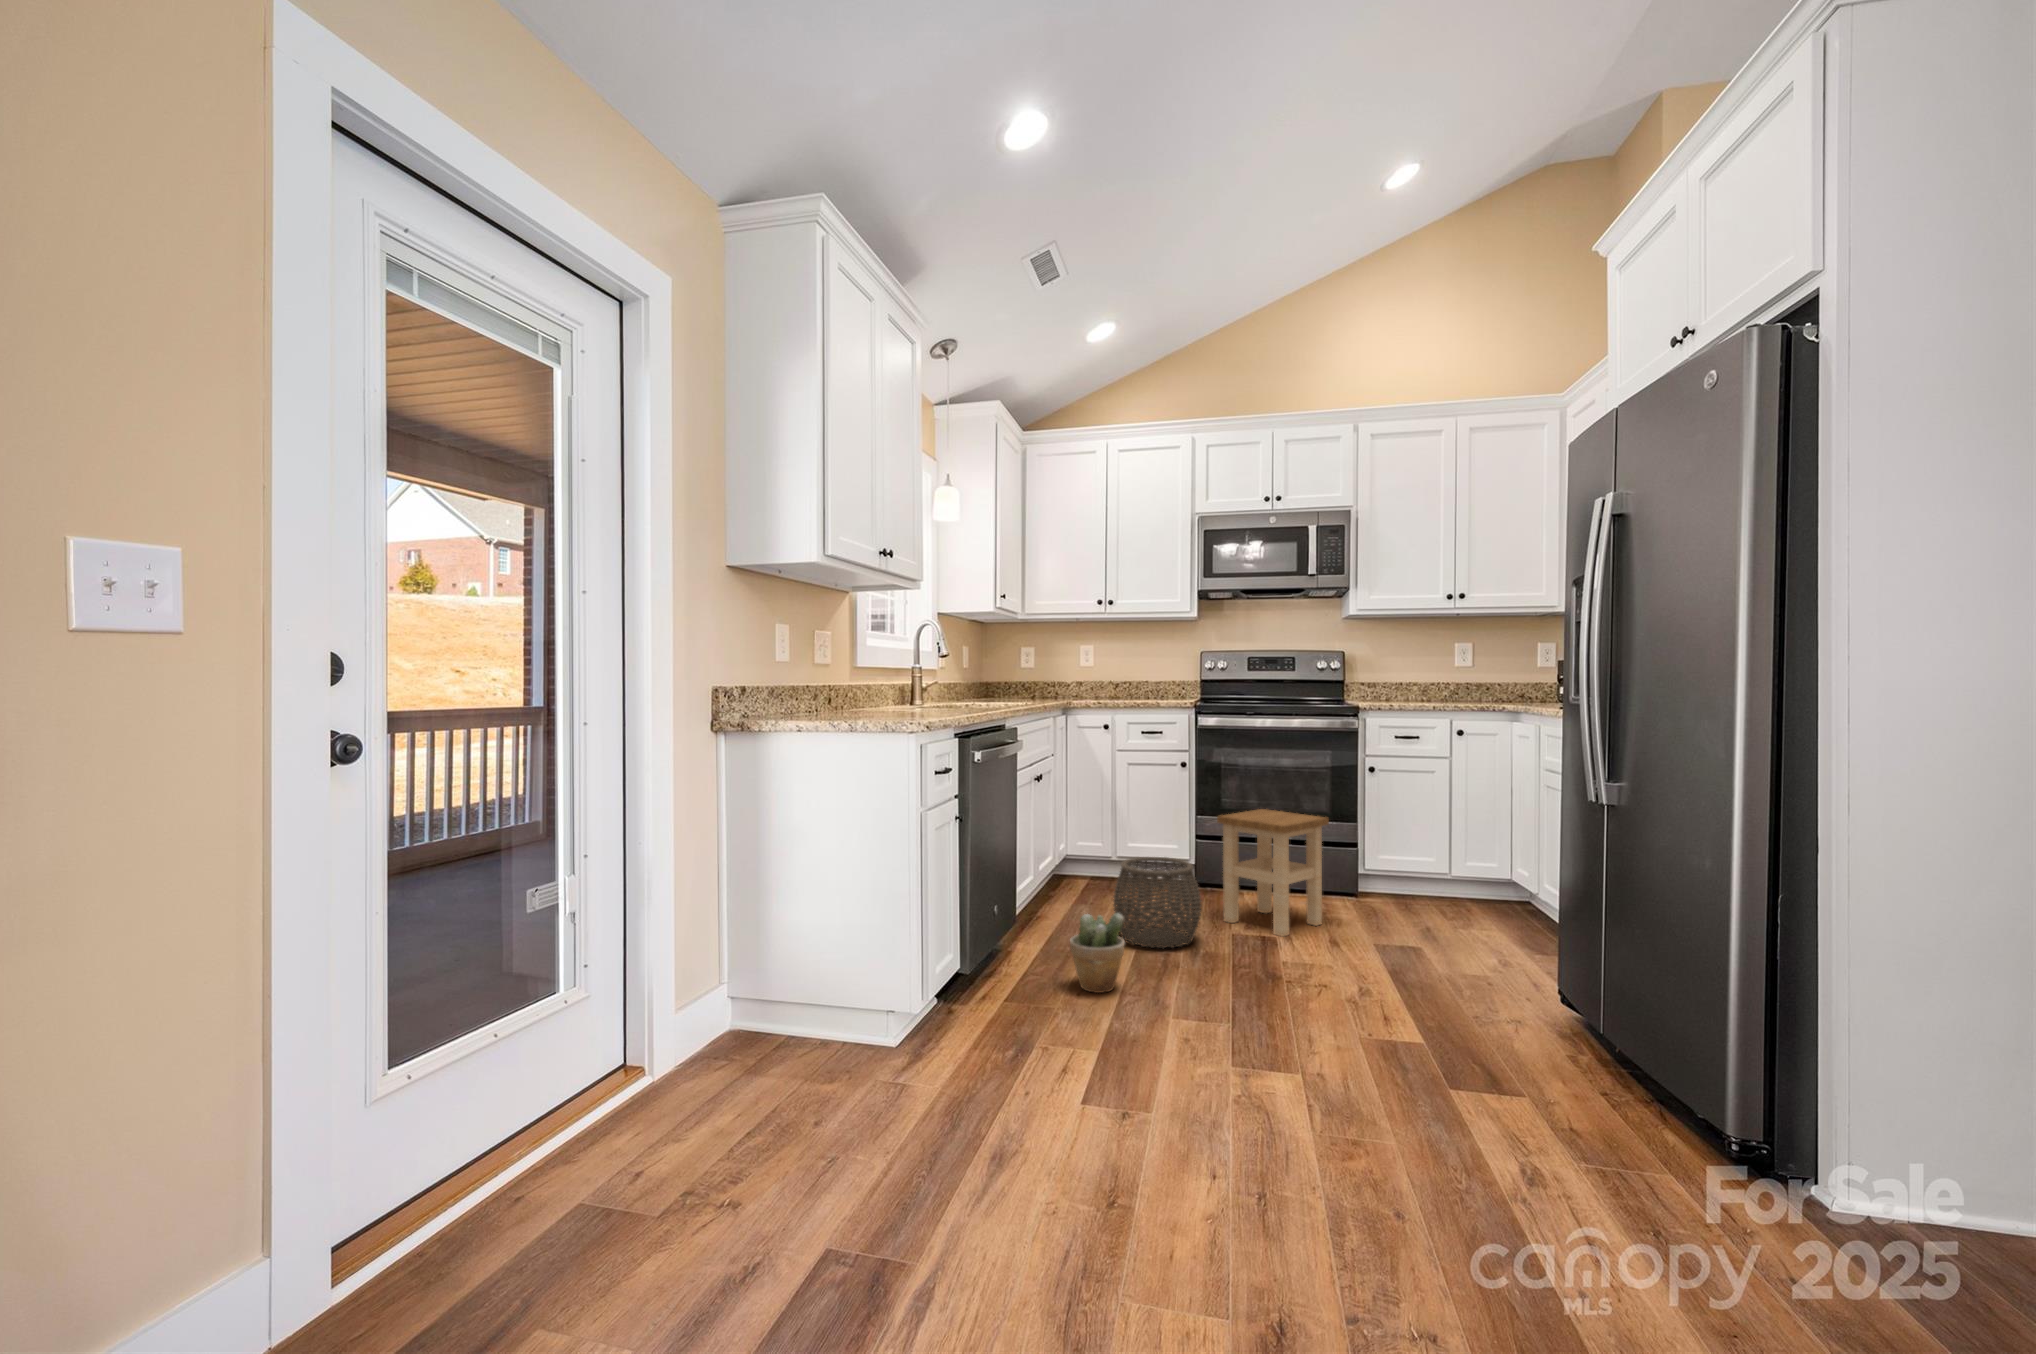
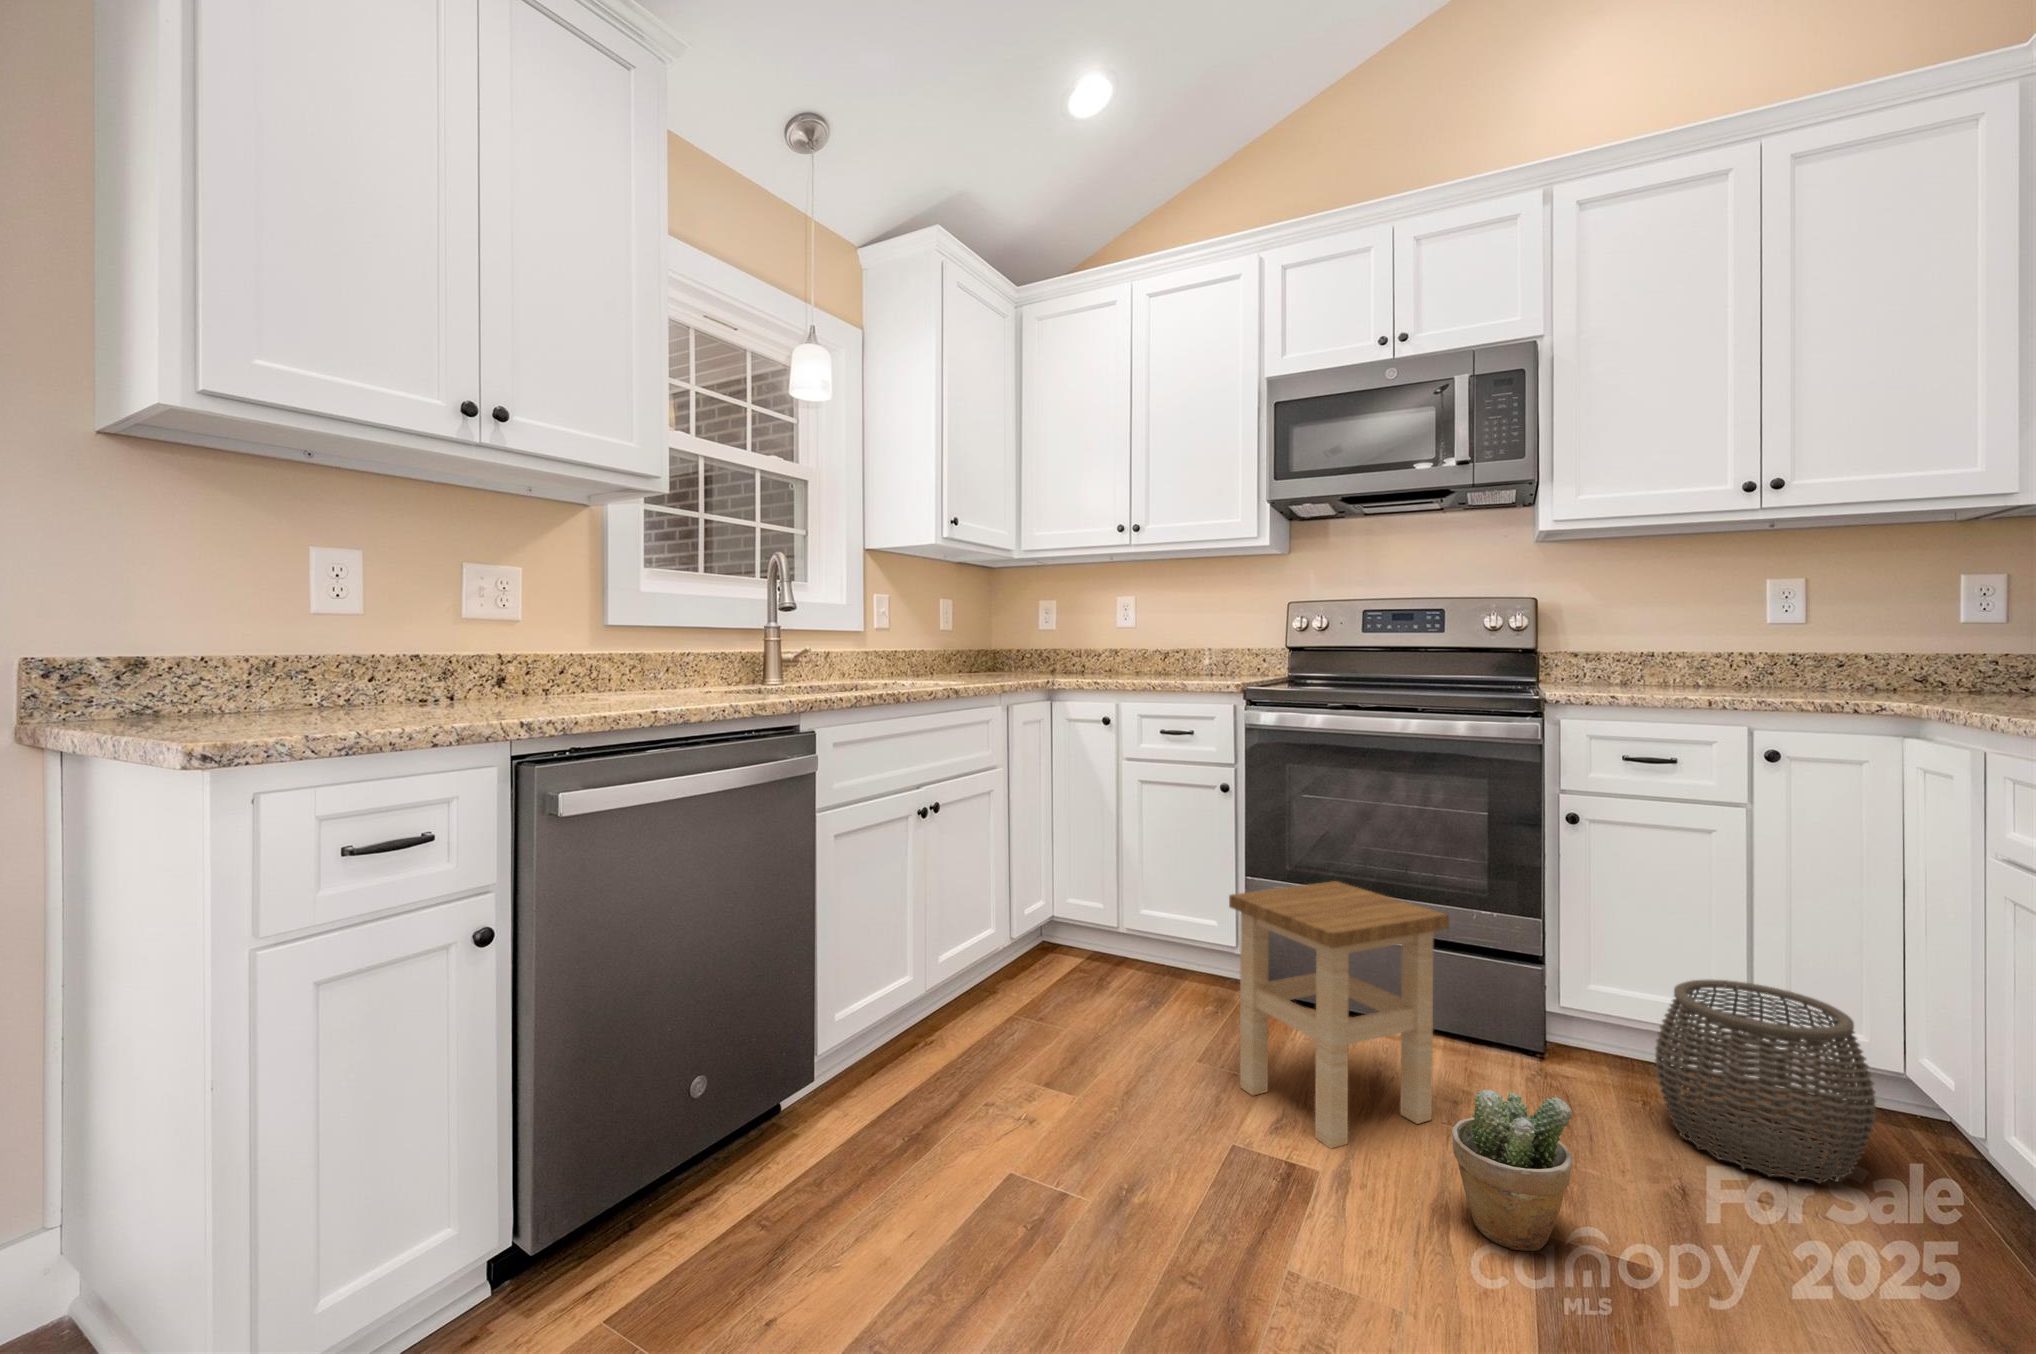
woven basket: present [1113,857,1201,949] -> present [1655,979,1876,1183]
potted plant: present [1070,913,1125,993] -> present [1452,1089,1573,1251]

